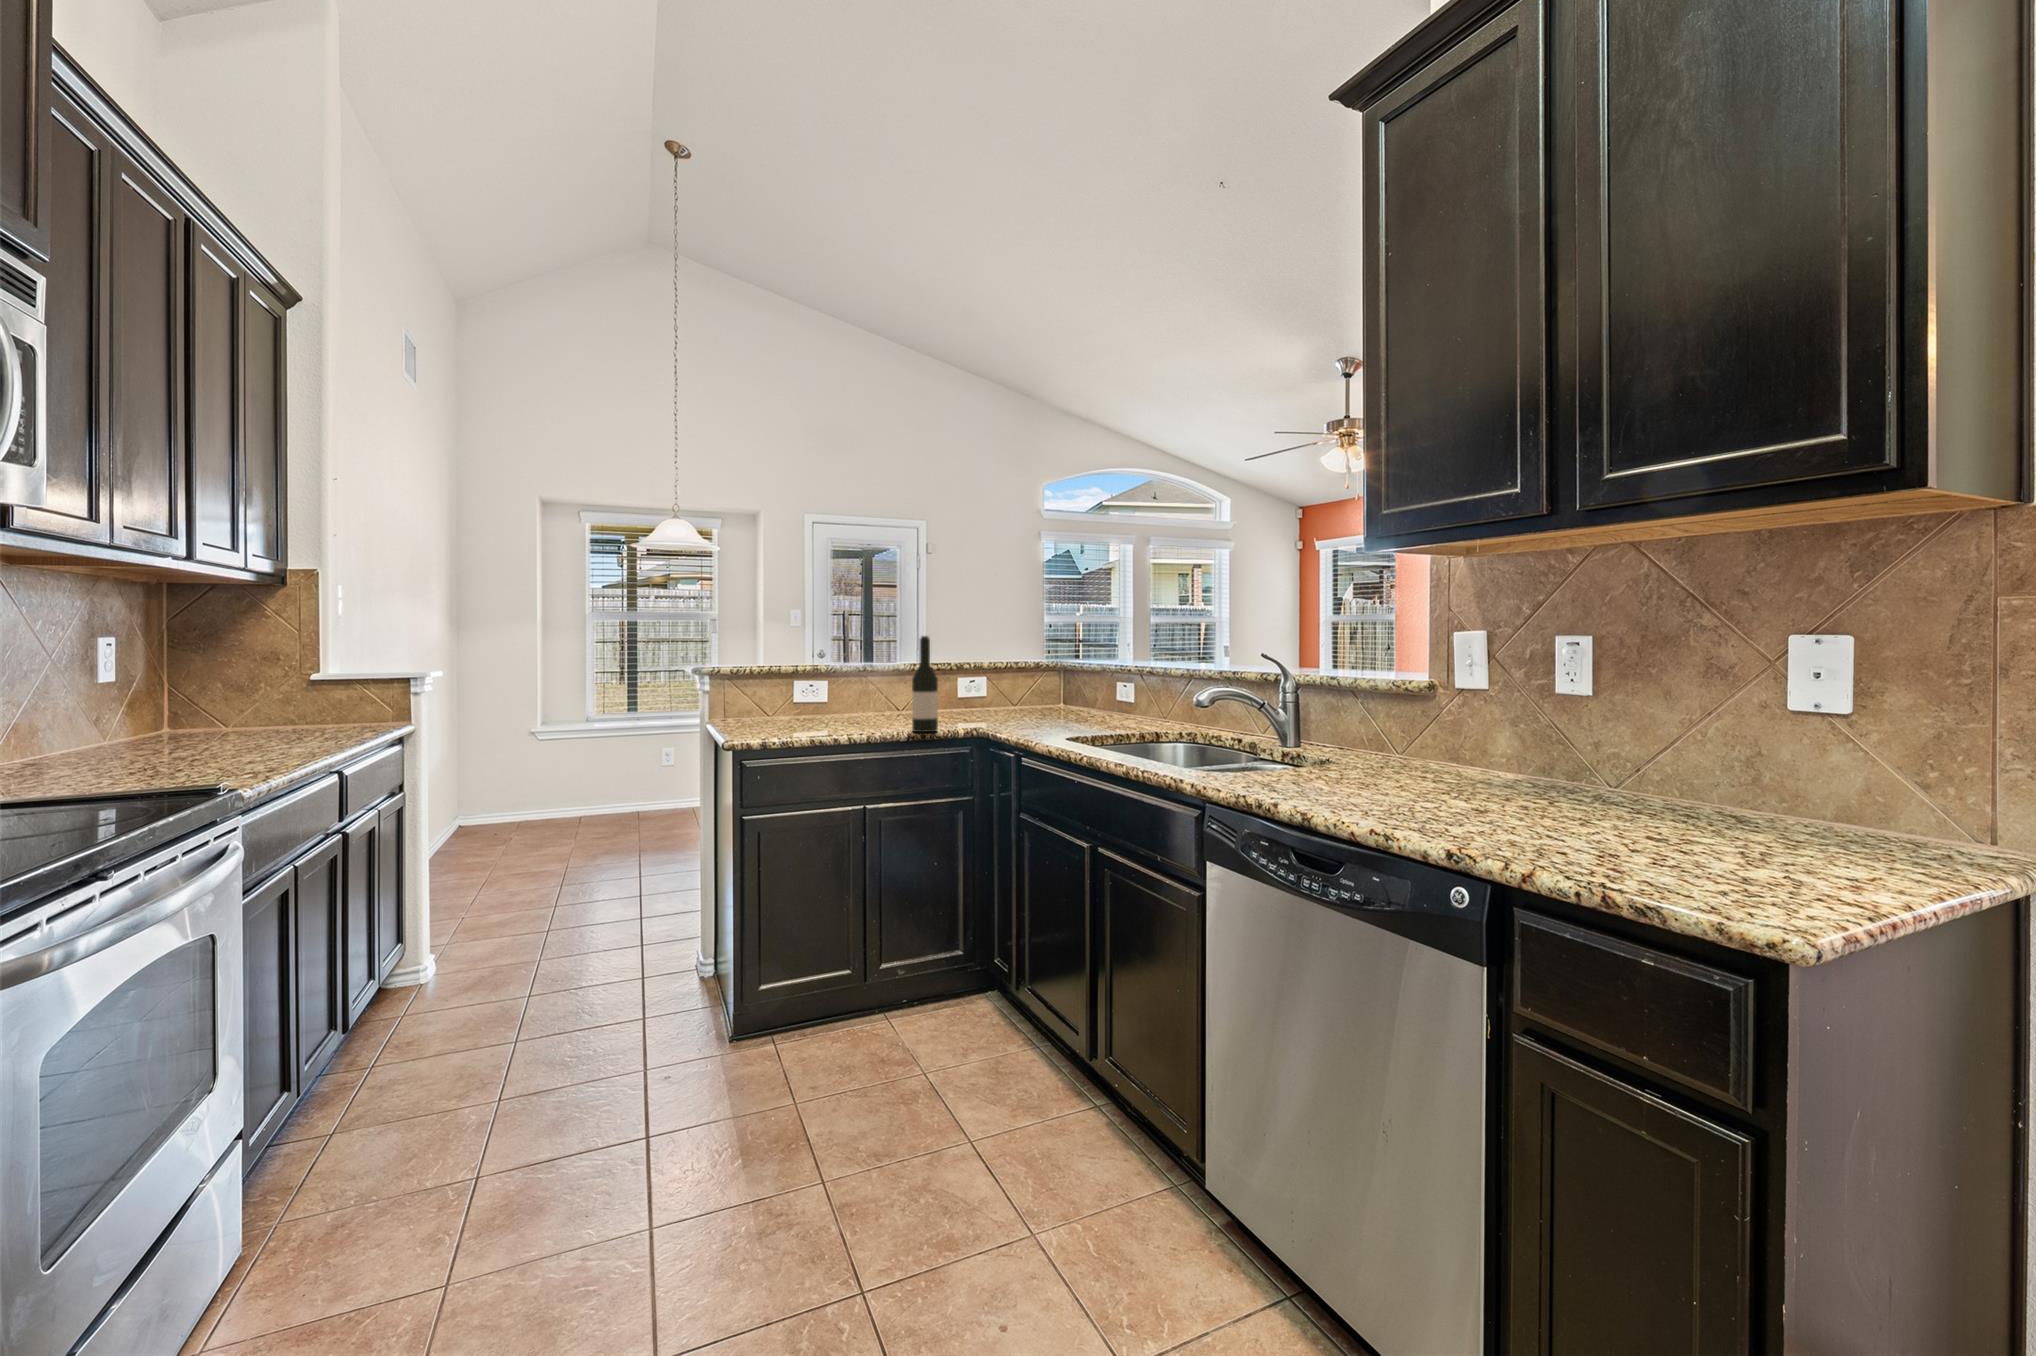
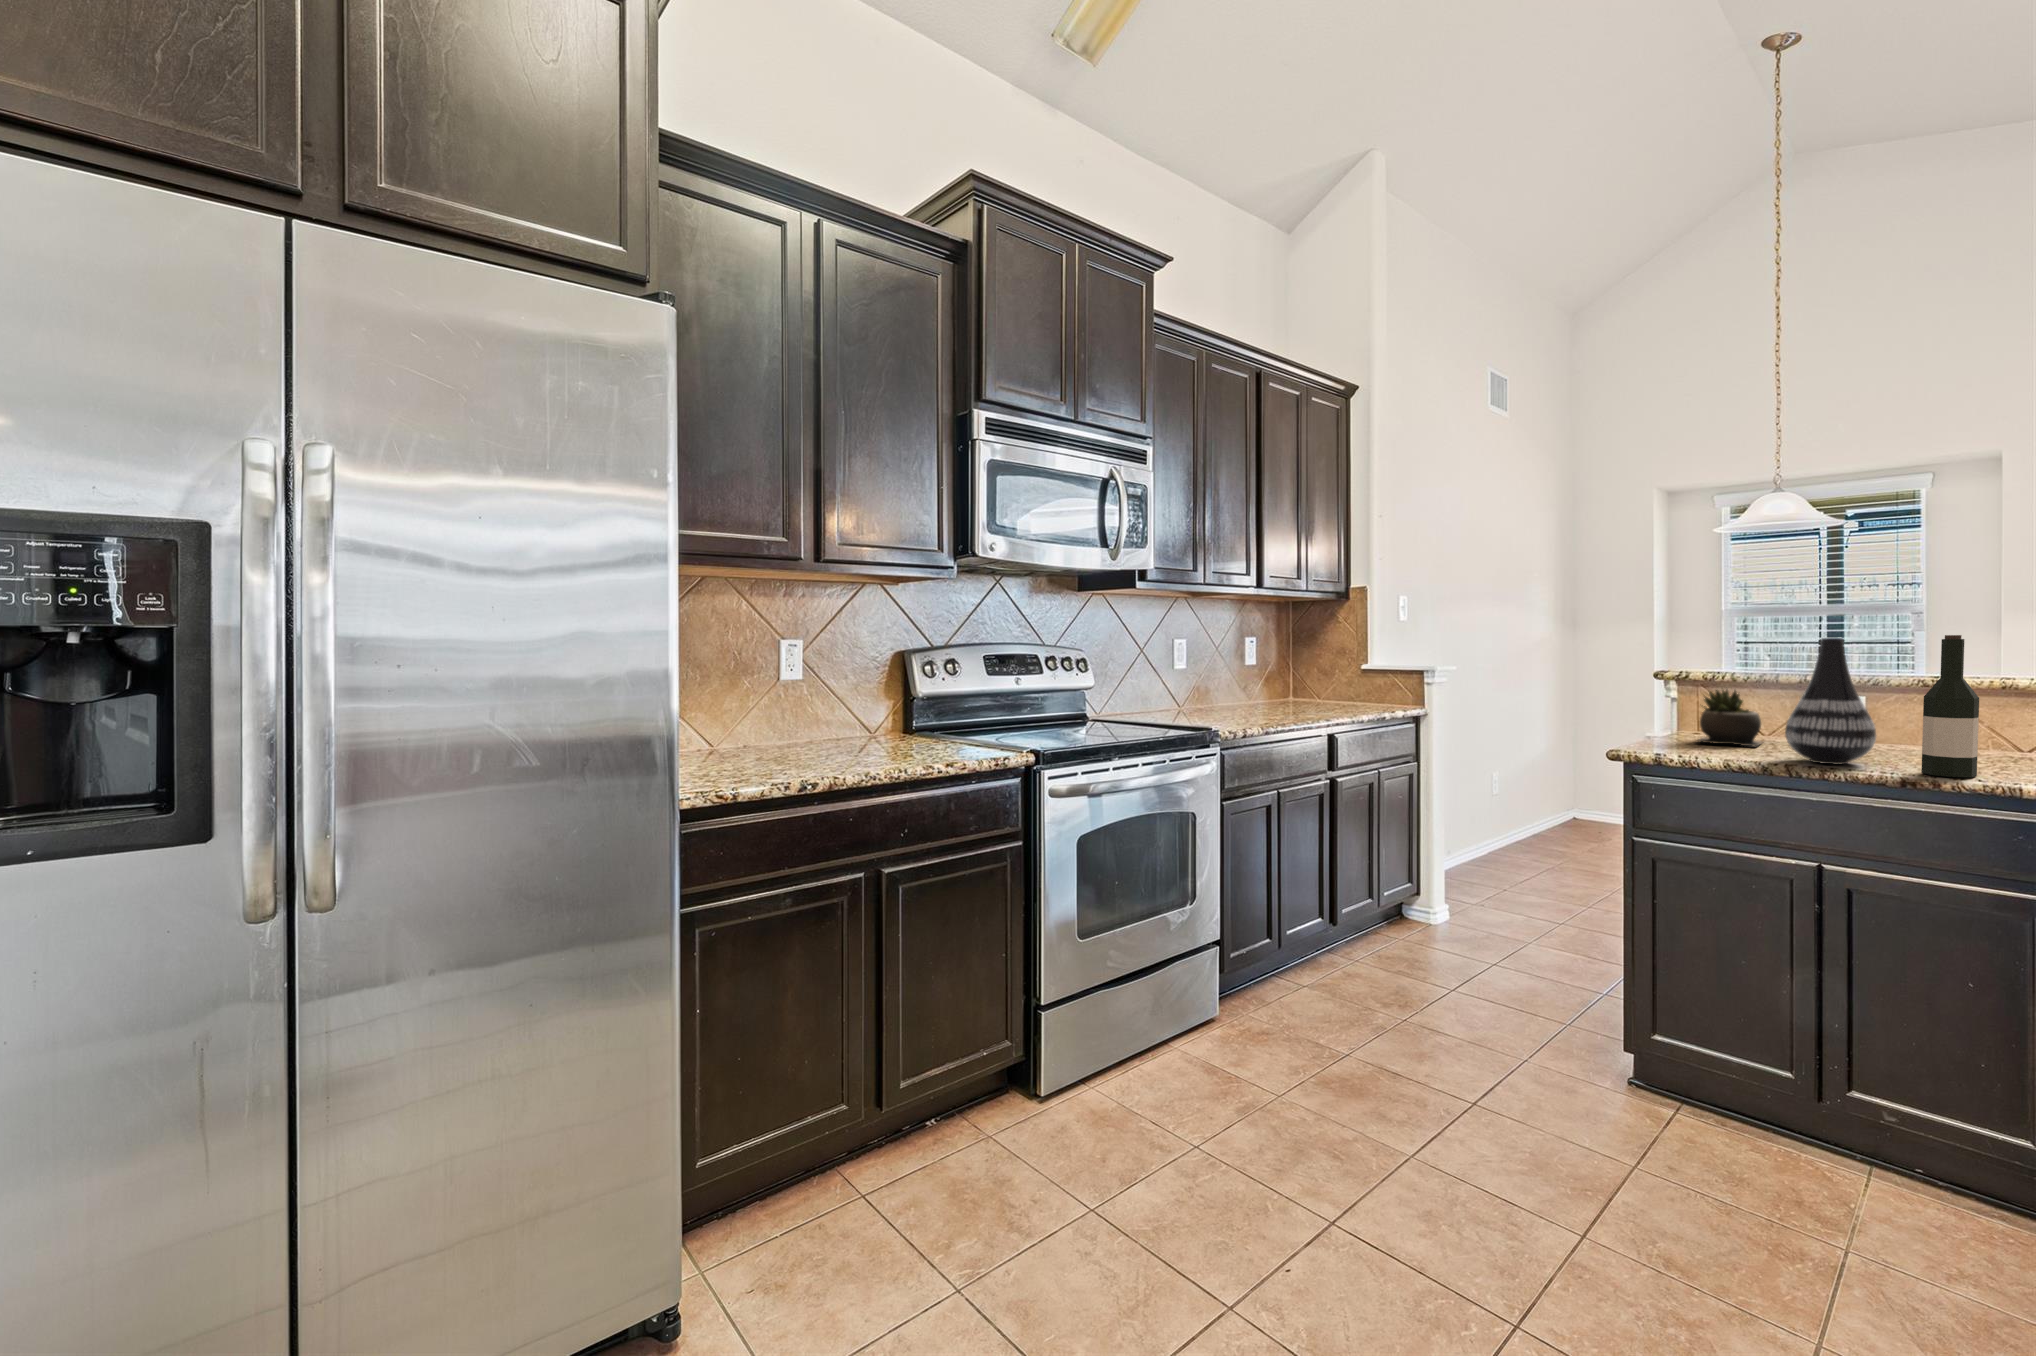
vase: none [833,637,885,733] -> present [1785,637,1876,765]
succulent plant: none [748,679,798,728] -> present [1696,688,1762,746]

